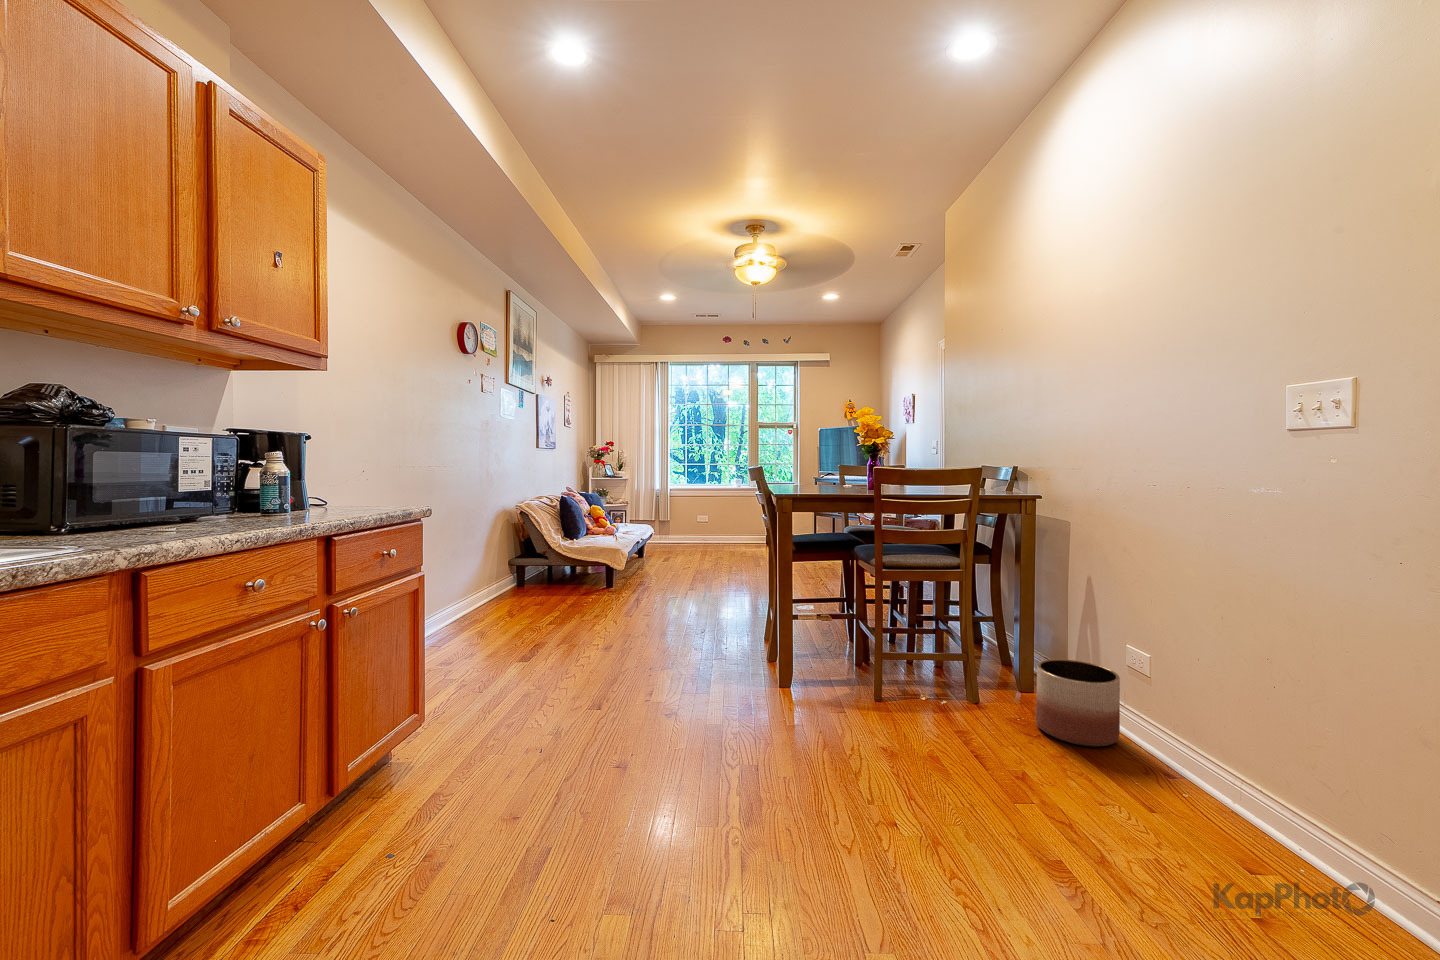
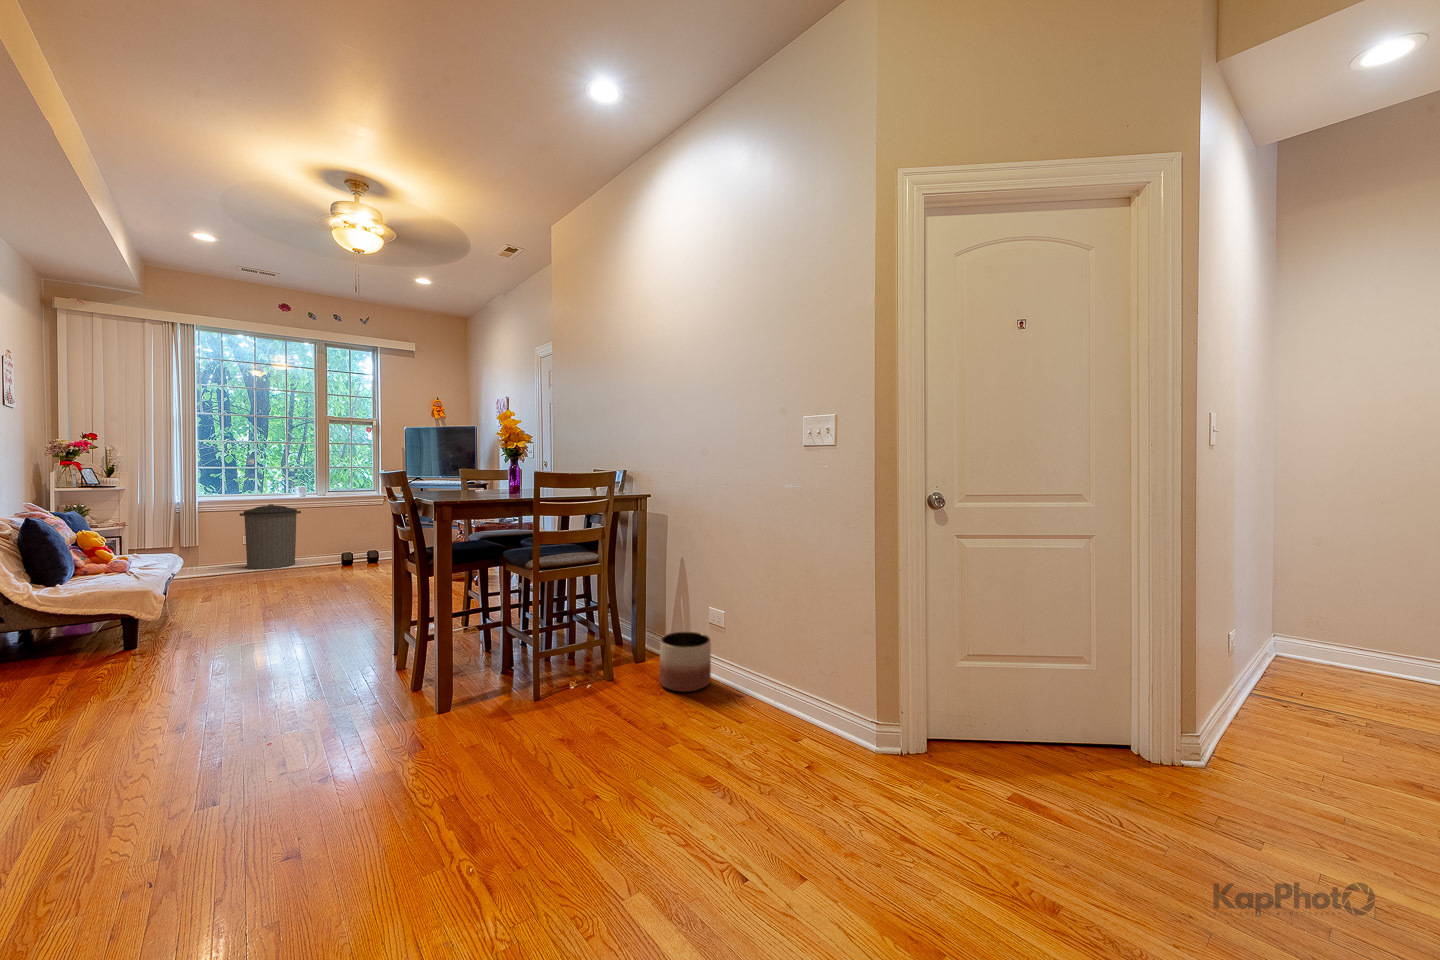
trash can: none [692,494,733,549] -> present [240,504,301,569]

